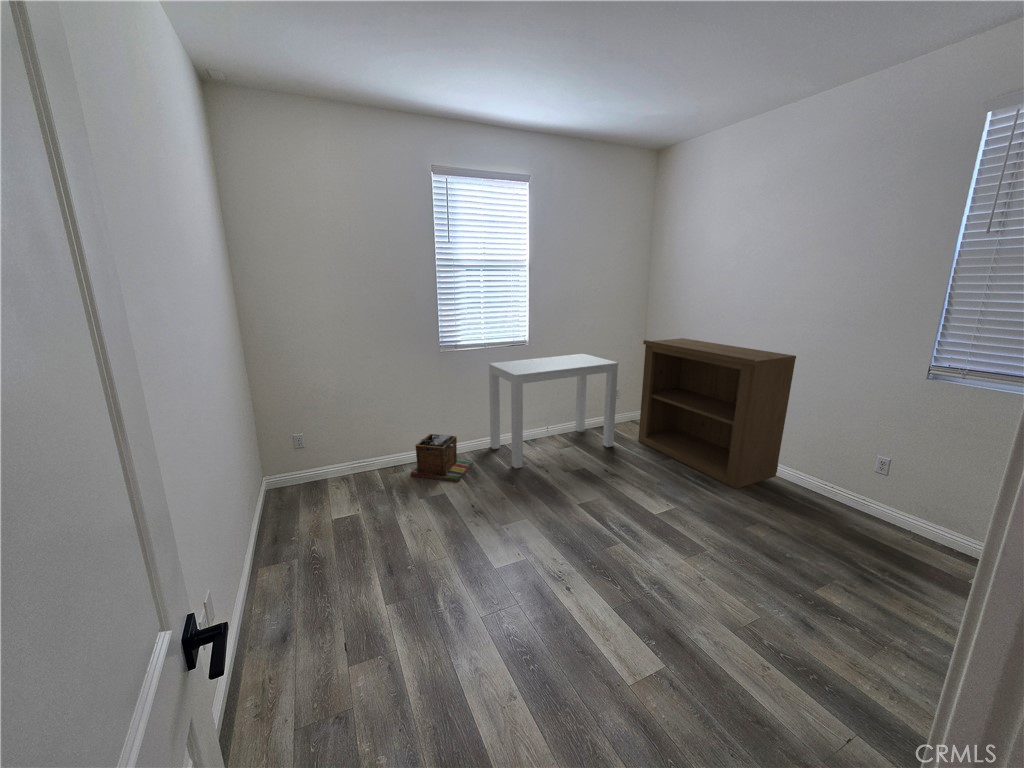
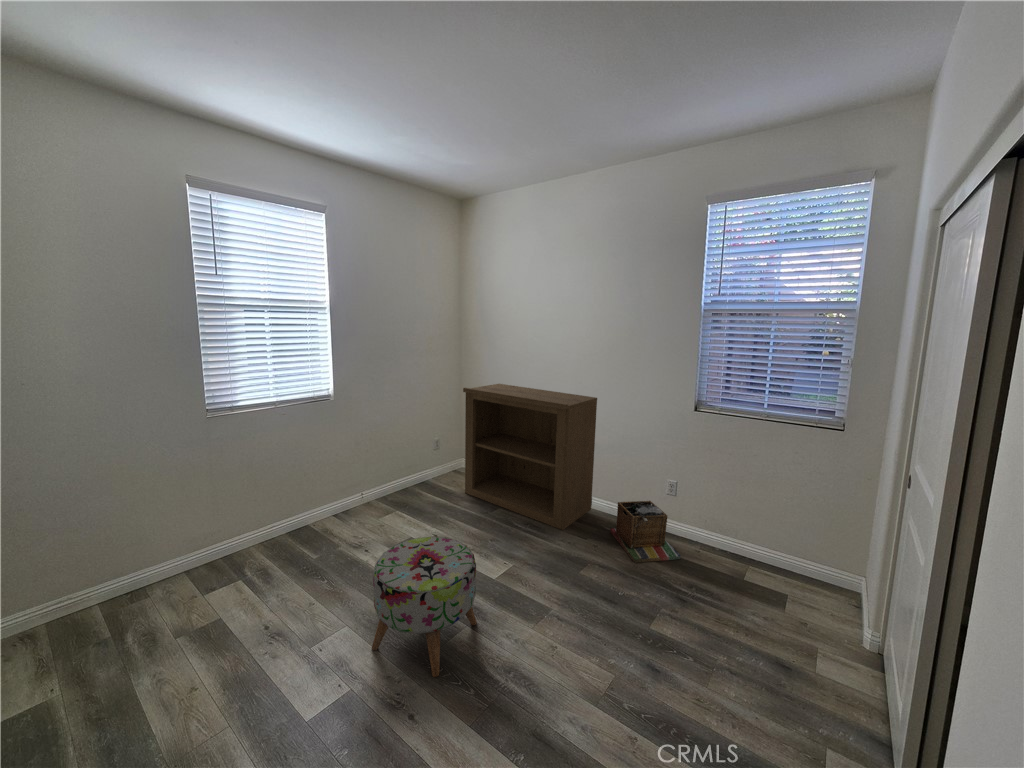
desk: present [488,354,619,468] -> none [281,405,440,556]
laundry basket: present [411,434,473,482] -> present [610,501,680,563]
ottoman: none [544,462,634,570] -> present [372,537,477,677]

